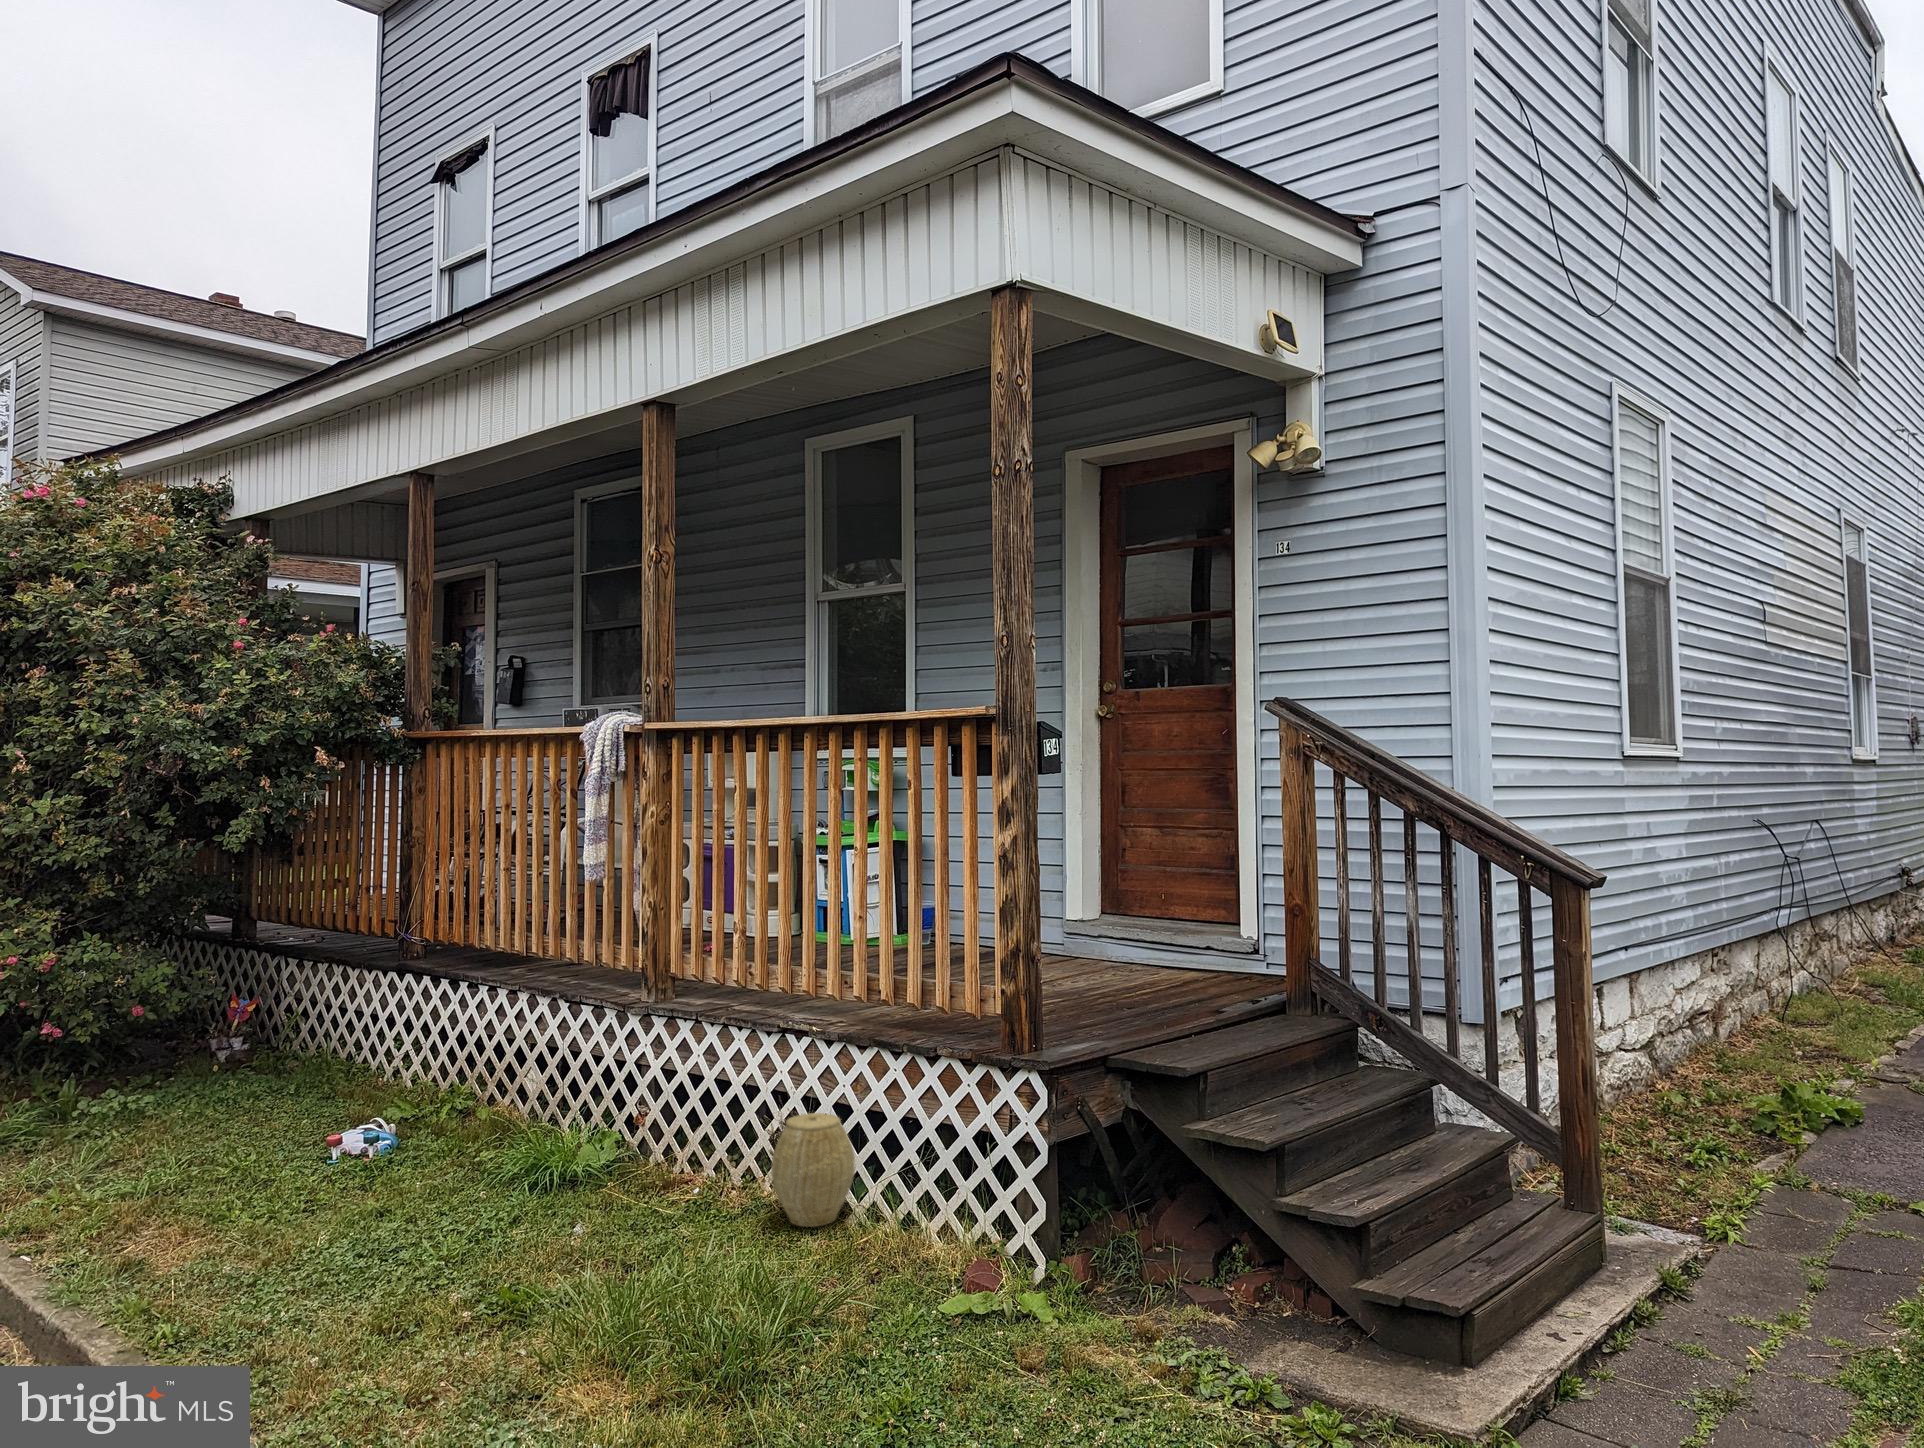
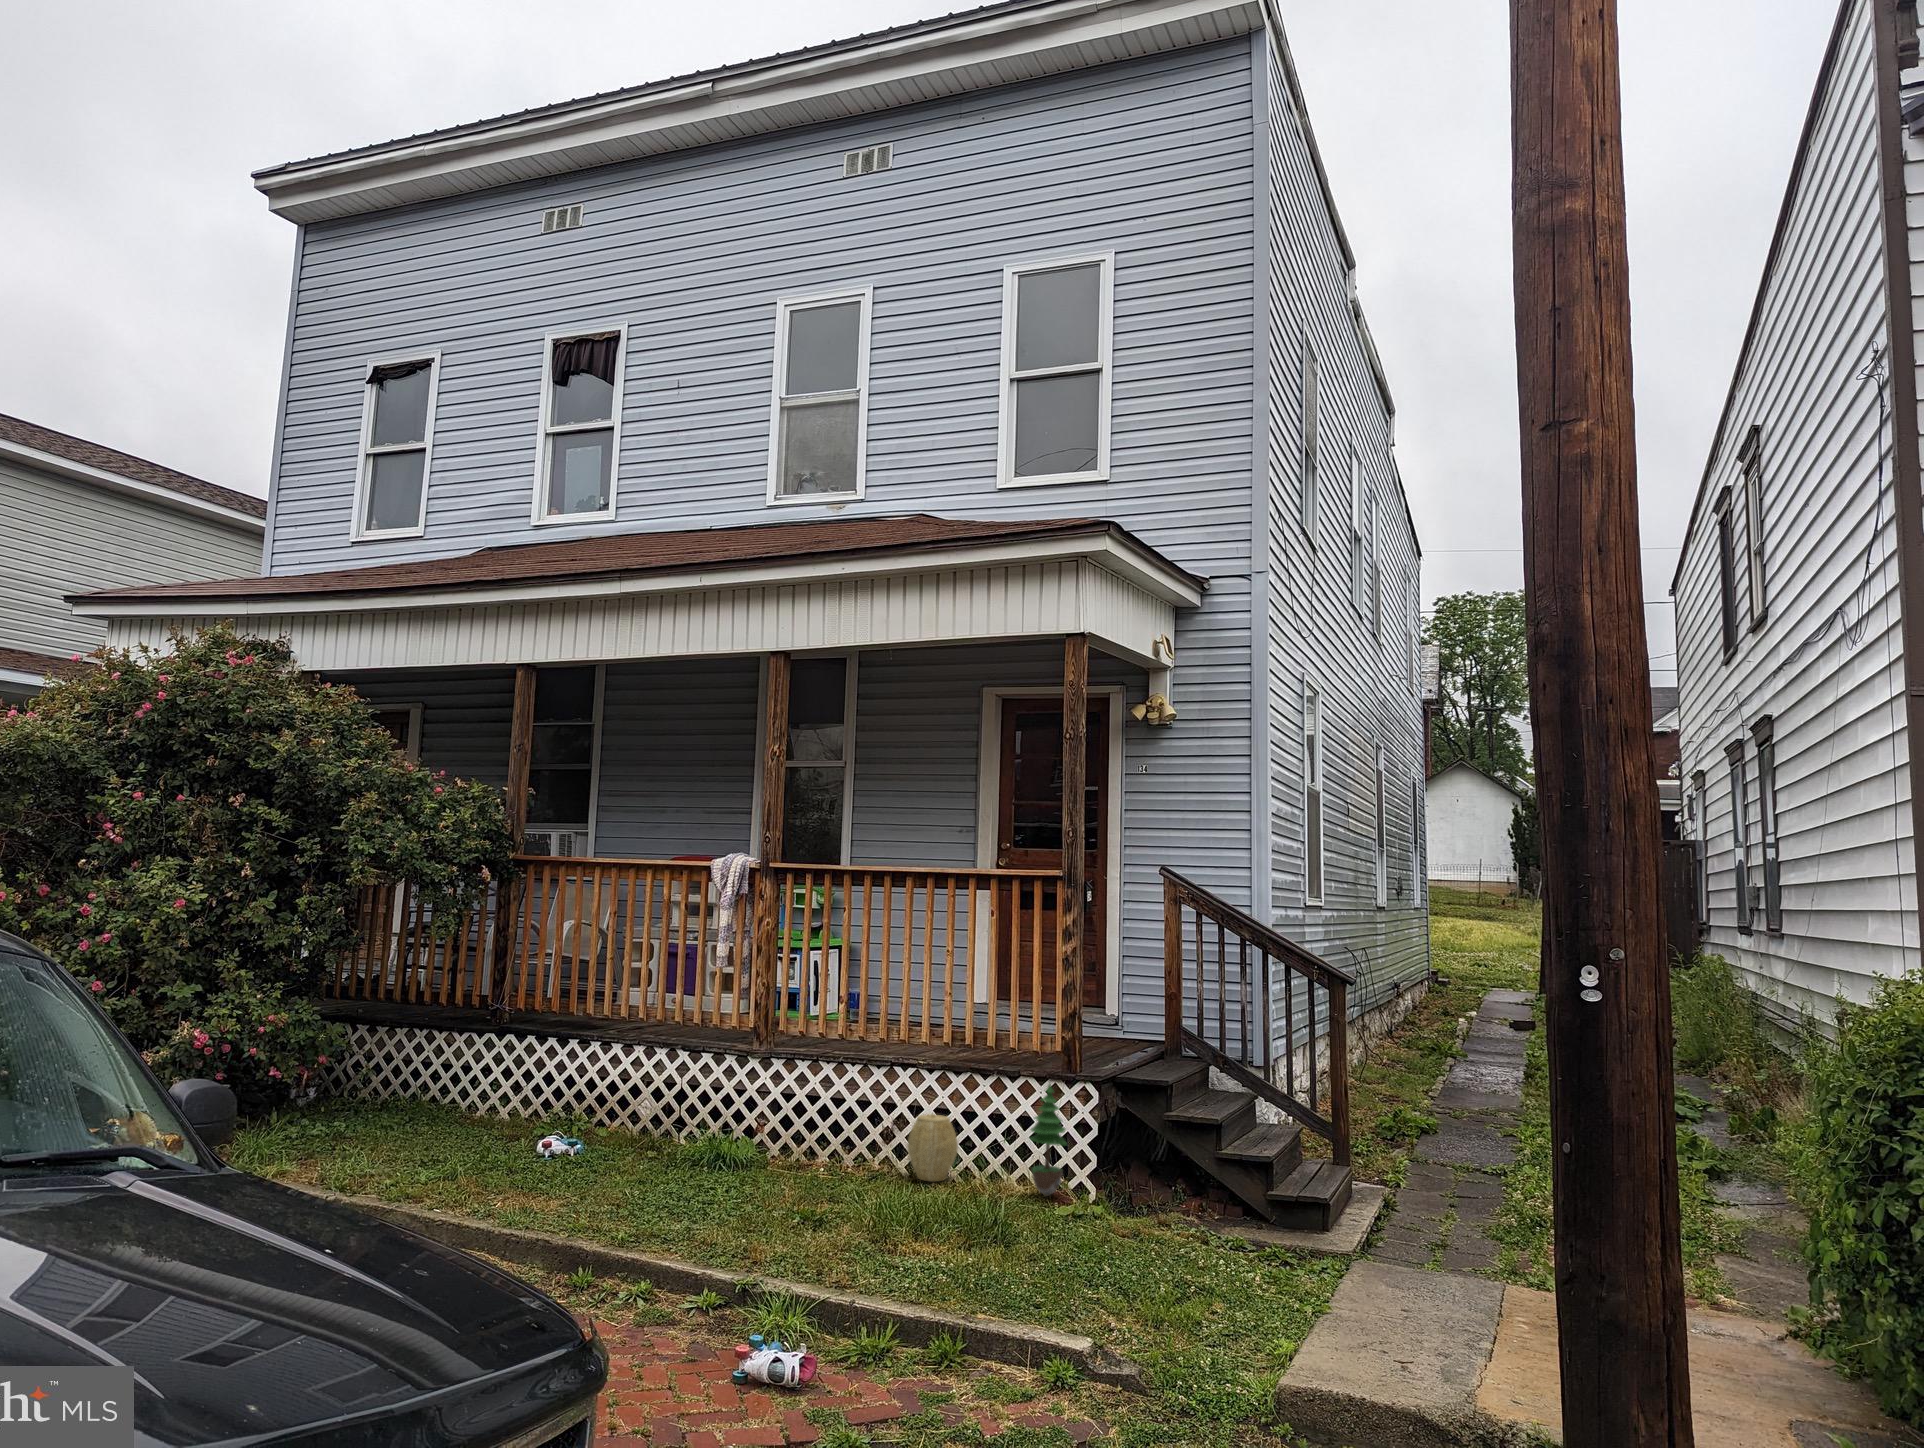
potted tree: none [924,1072,994,1271] -> present [1030,1084,1067,1196]

